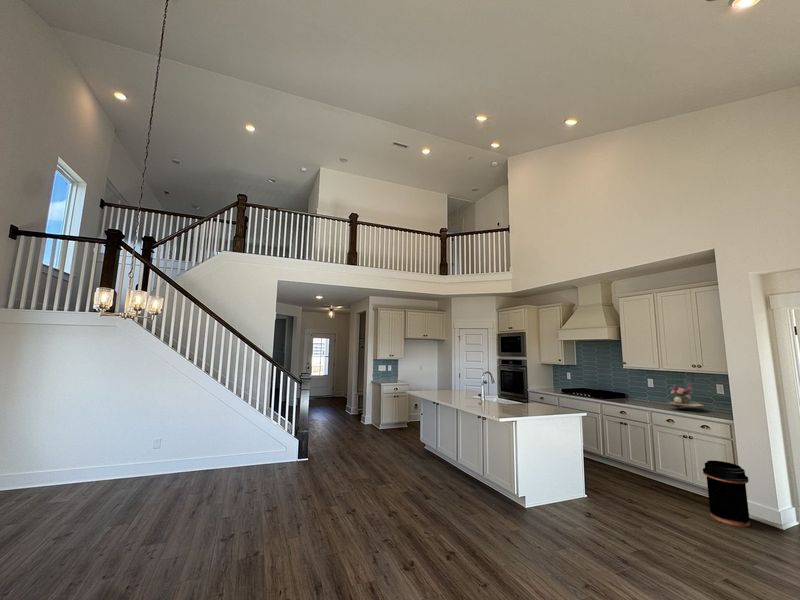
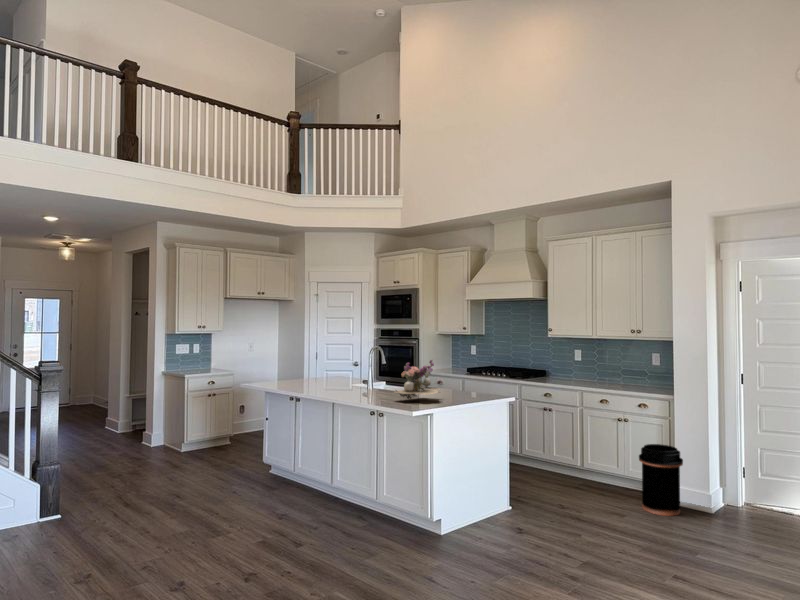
flower arrangement: present [668,384,702,408] -> present [395,360,440,400]

